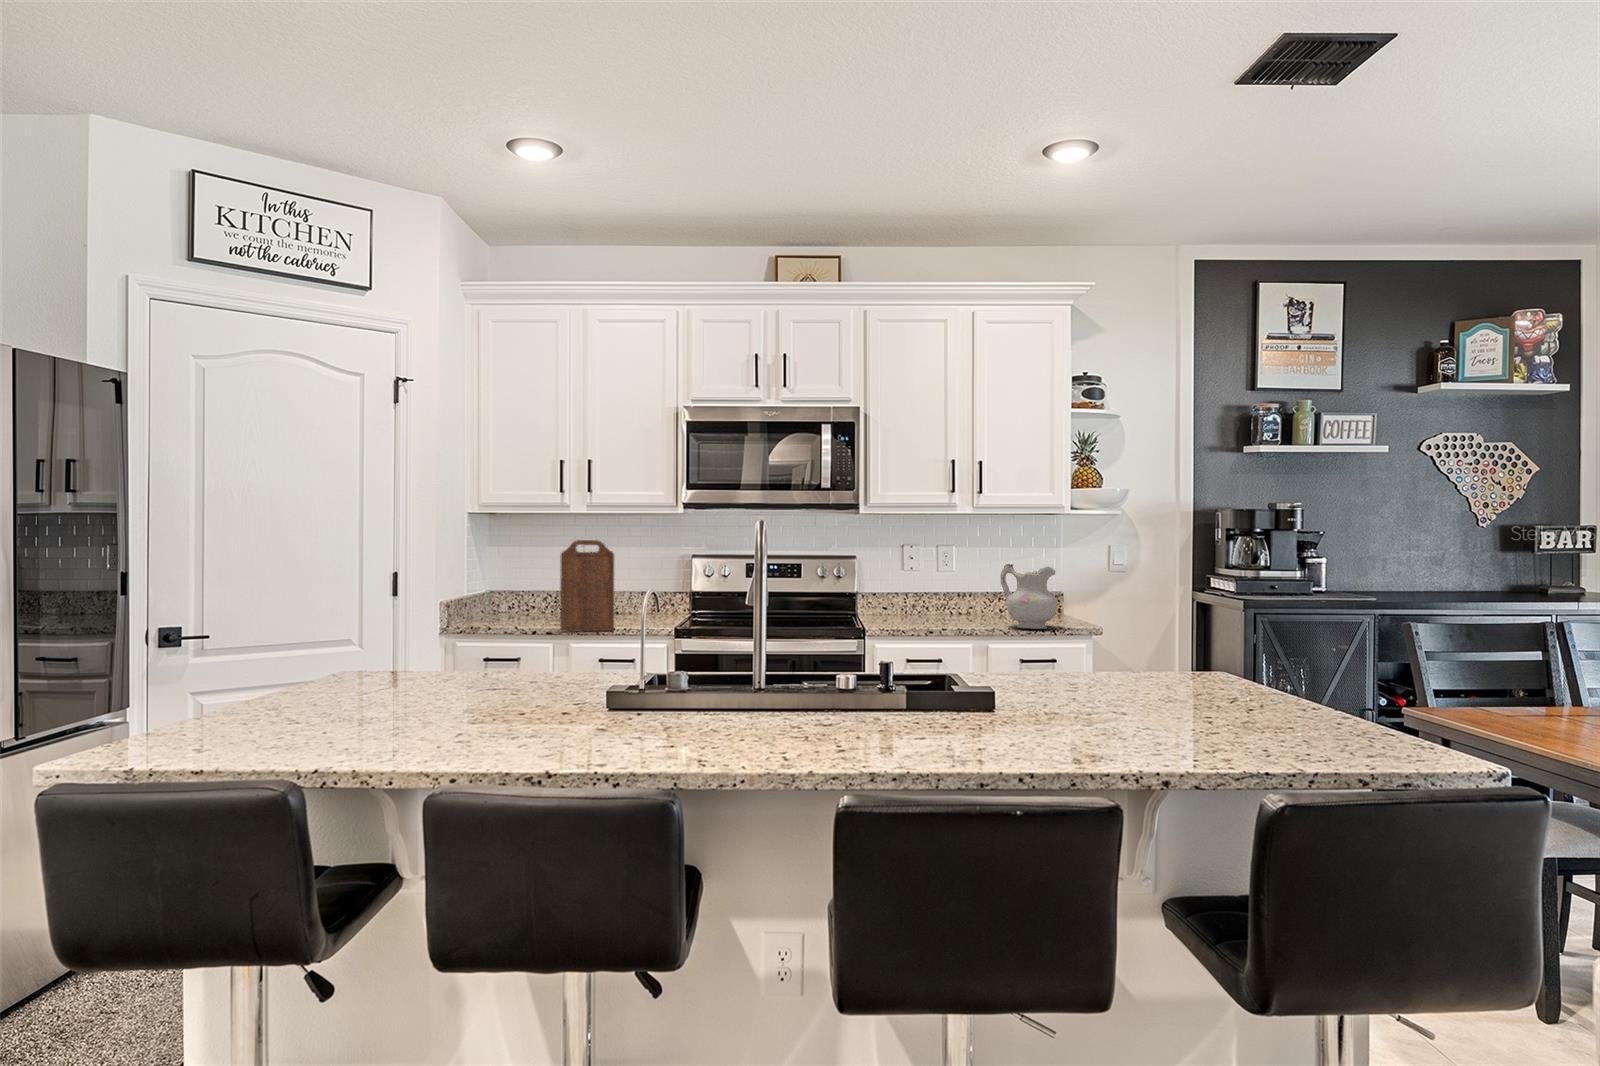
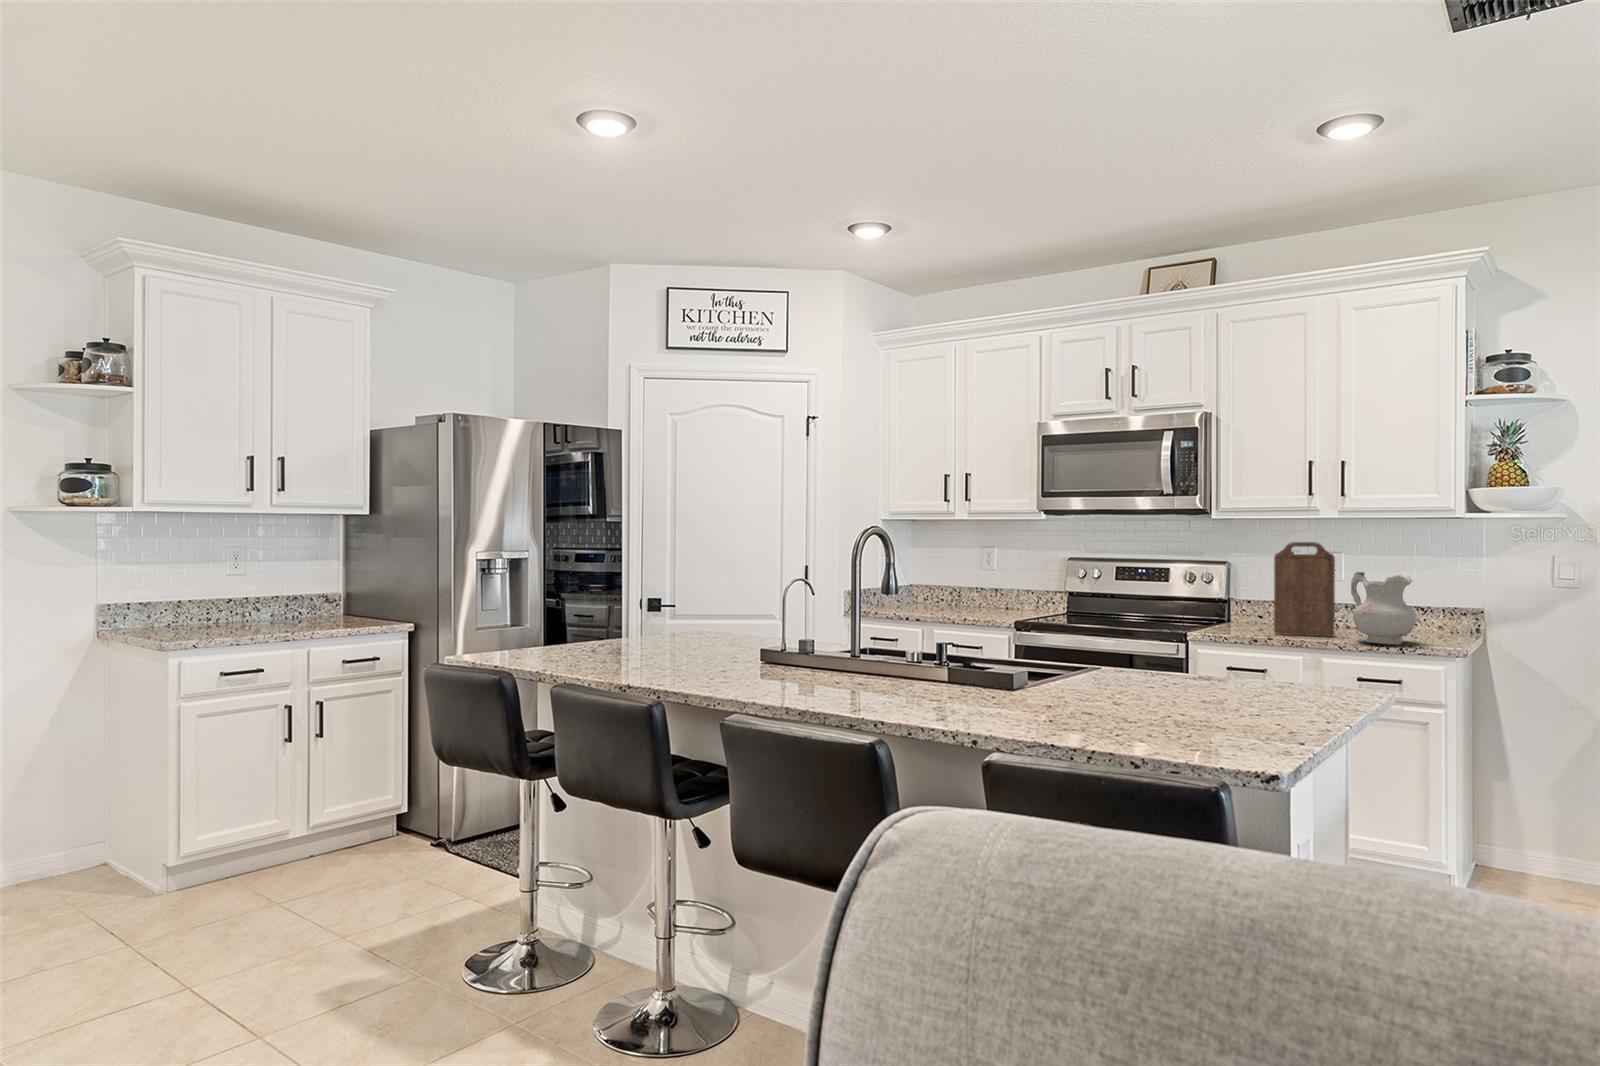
cutting board: present [560,540,614,631] -> present [1274,542,1335,637]

